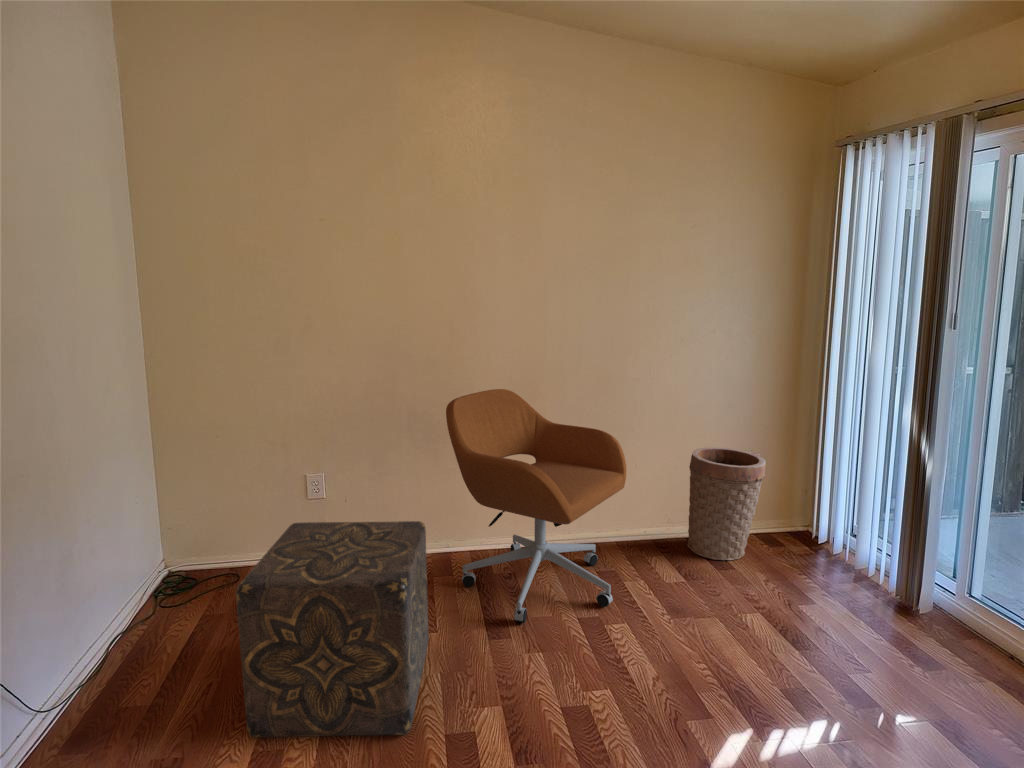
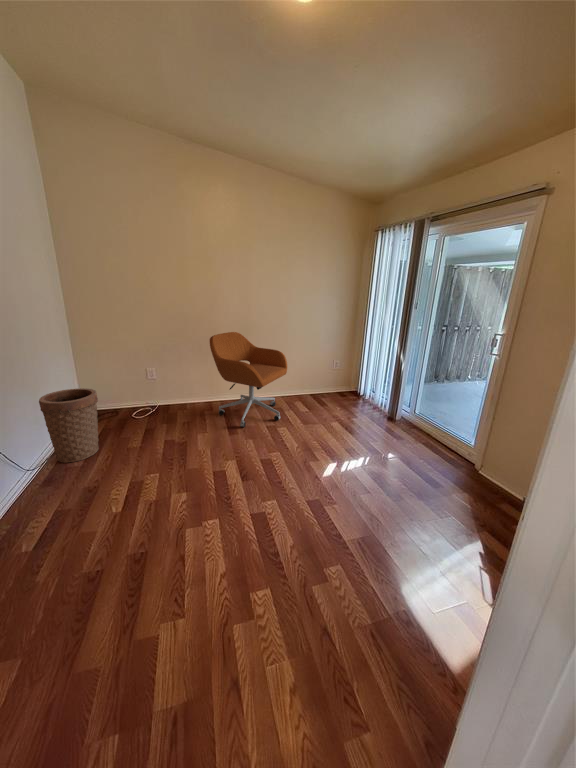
basket: present [687,447,766,560] -> present [39,388,99,463]
ottoman: present [236,521,429,737] -> none [119,386,205,471]

